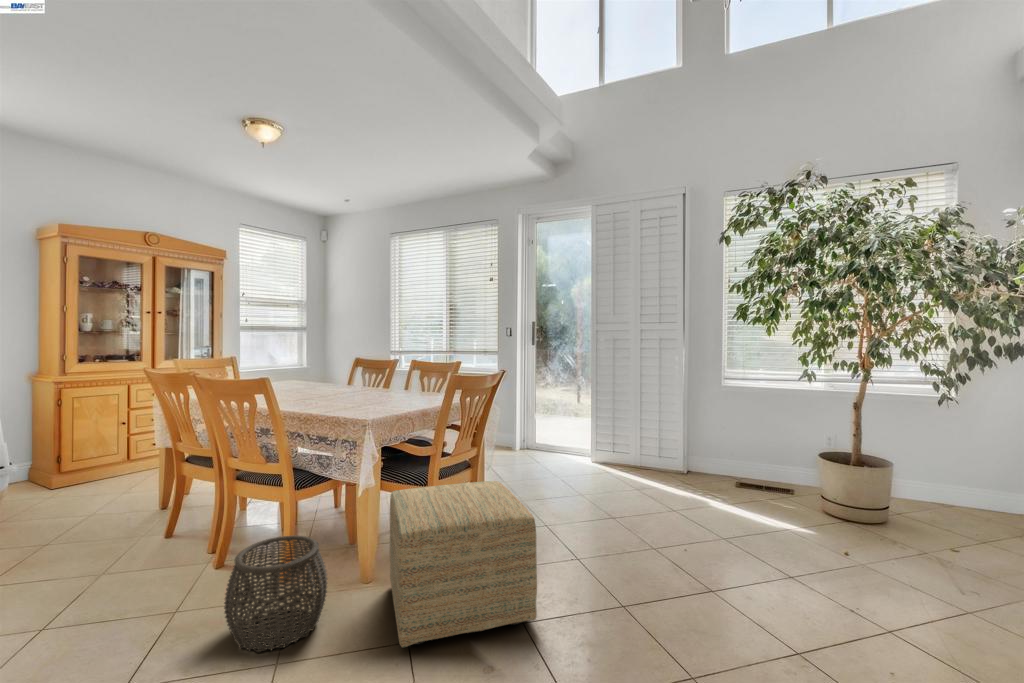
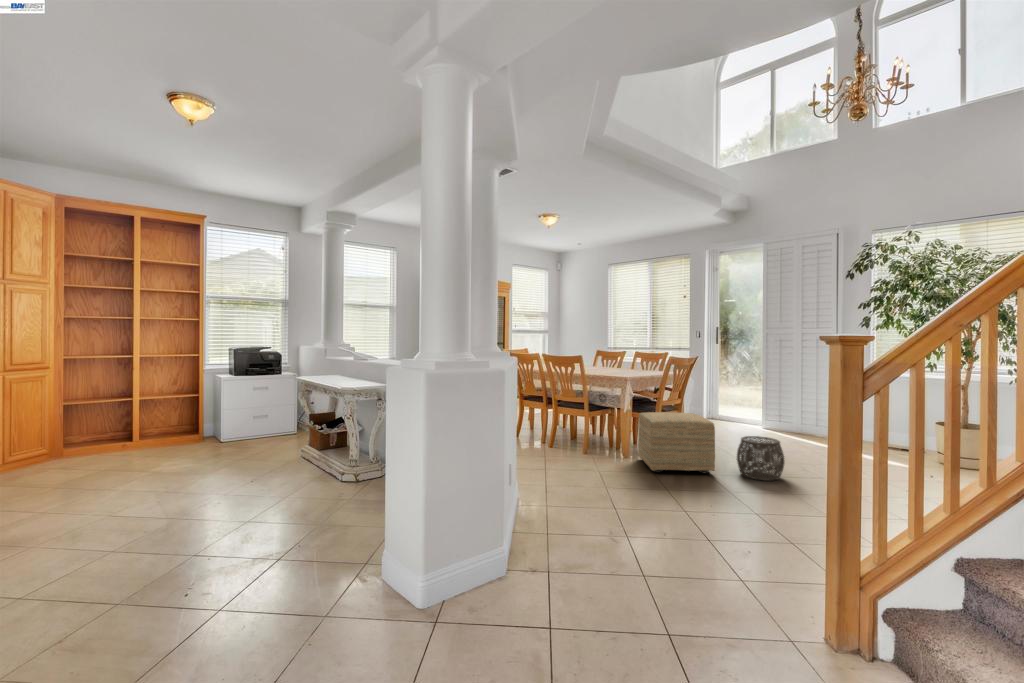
woven basket: present [224,536,327,652] -> present [737,436,784,481]

